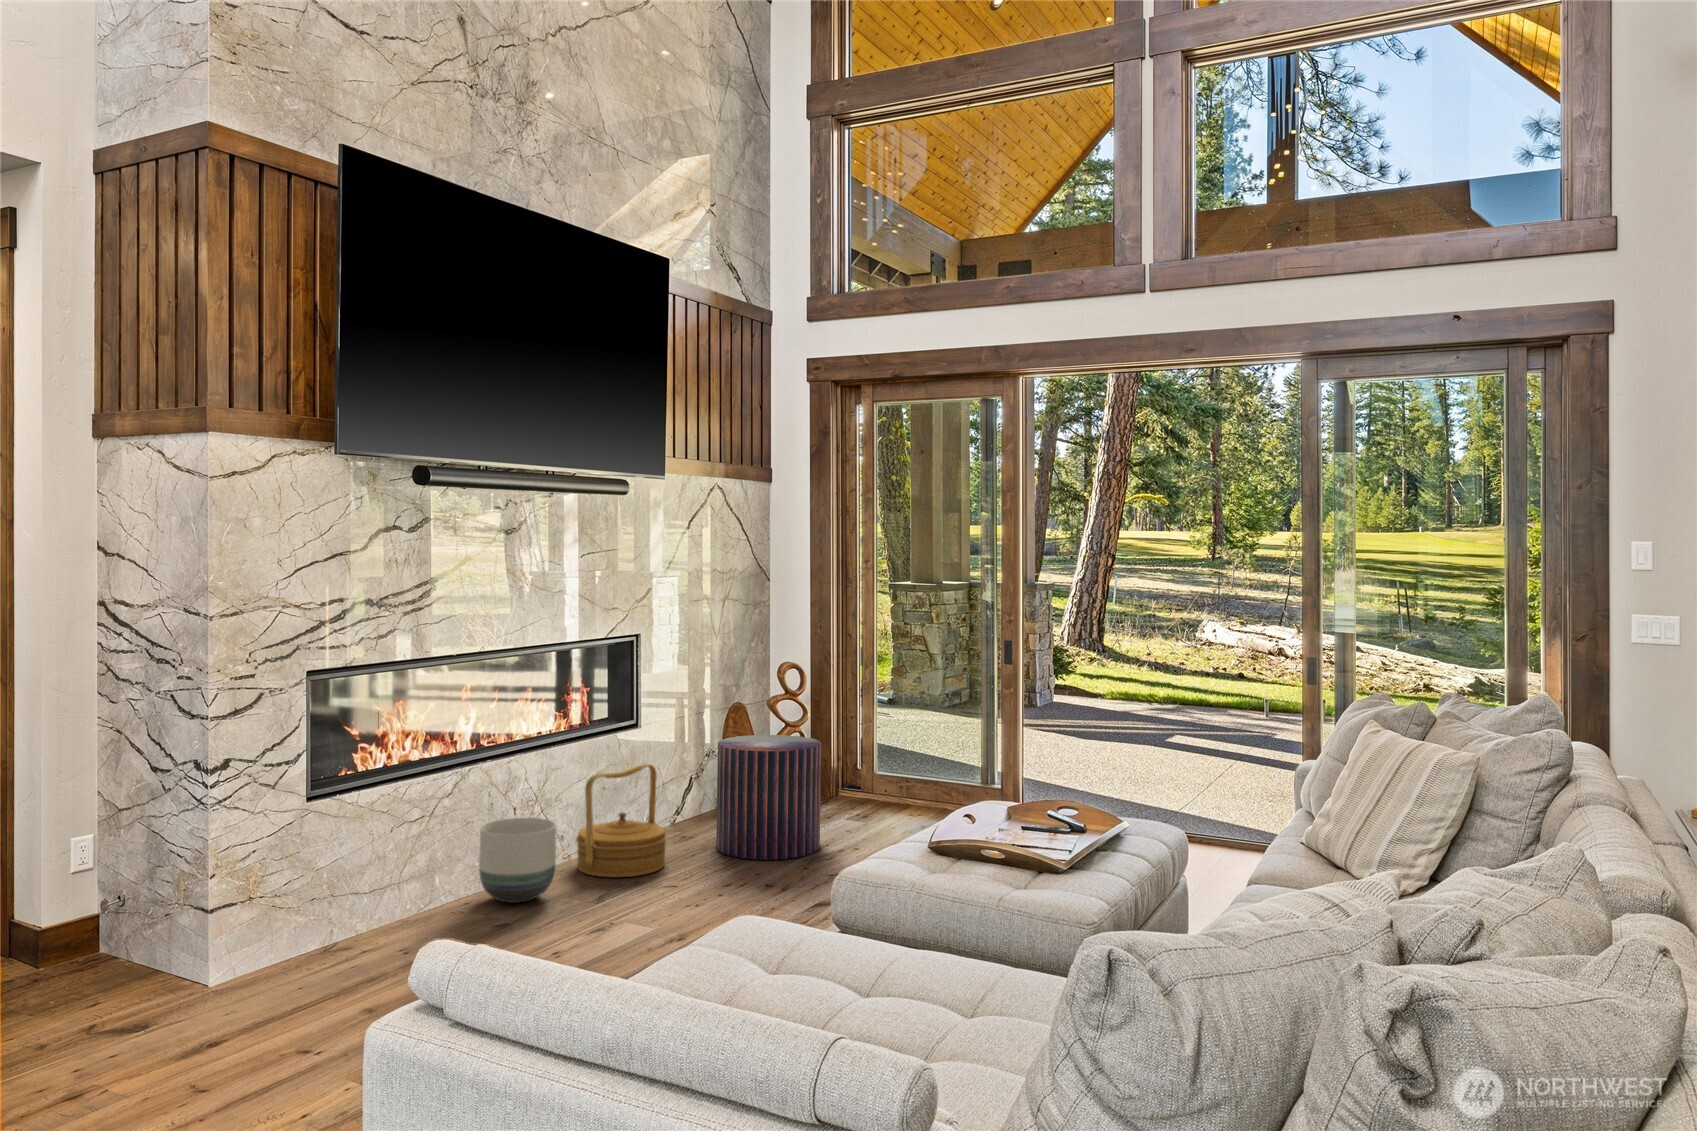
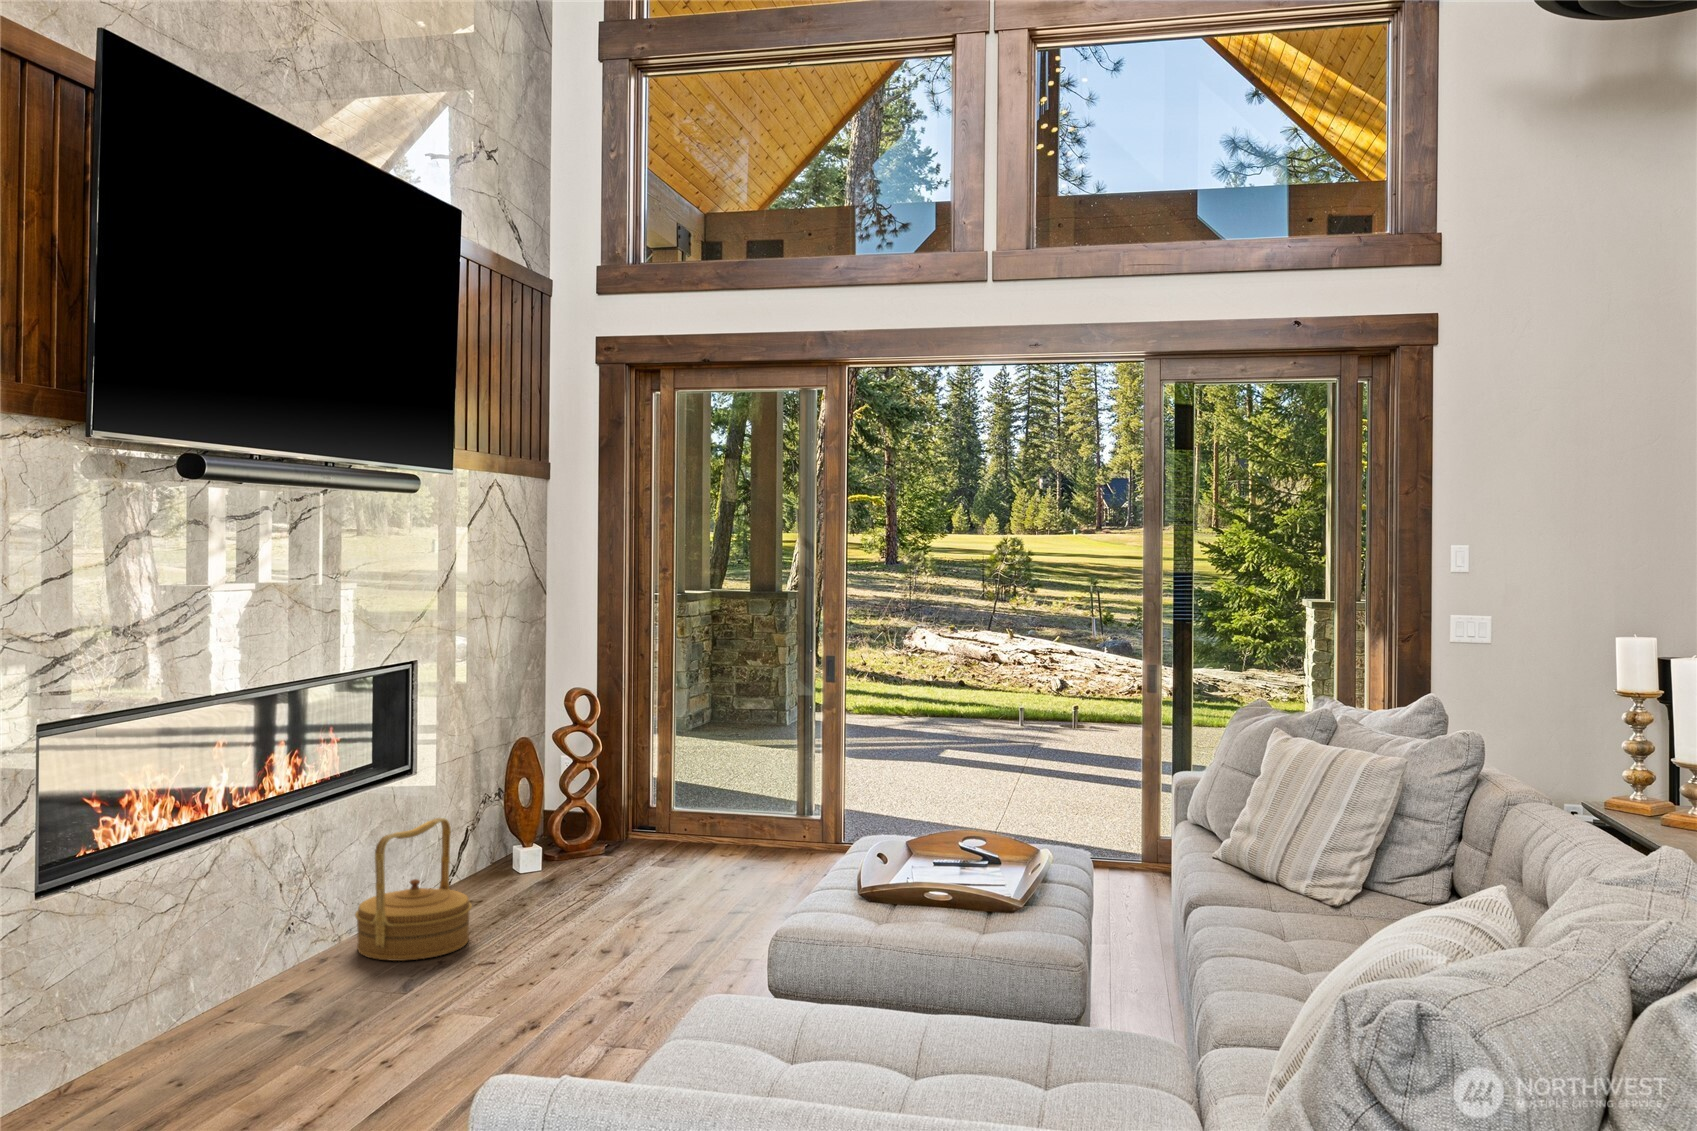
pouf: present [716,735,821,860] -> none [519,774,645,922]
planter: present [479,818,556,903] -> none [249,895,351,1004]

